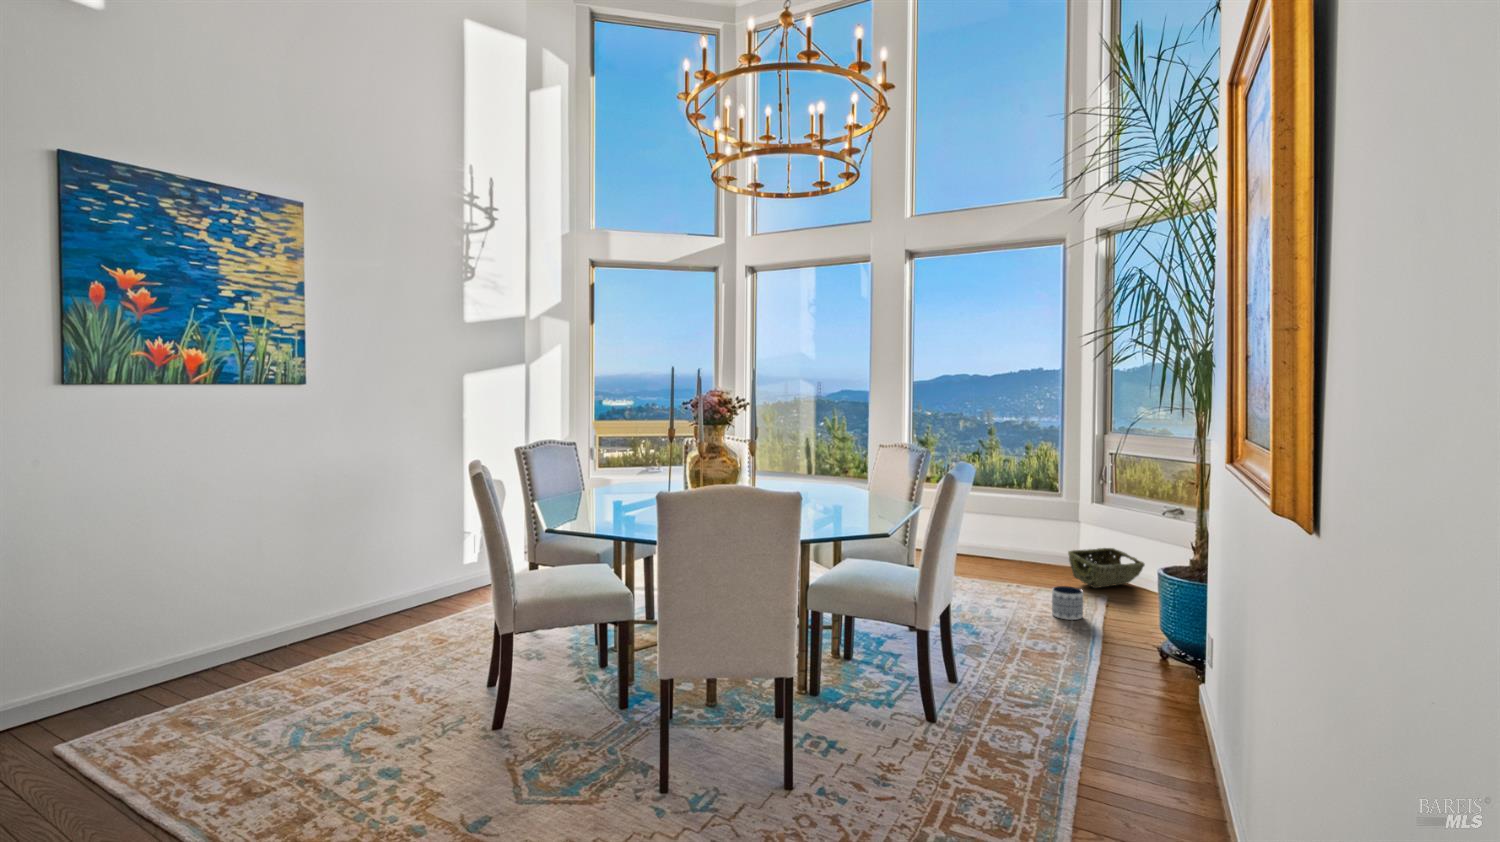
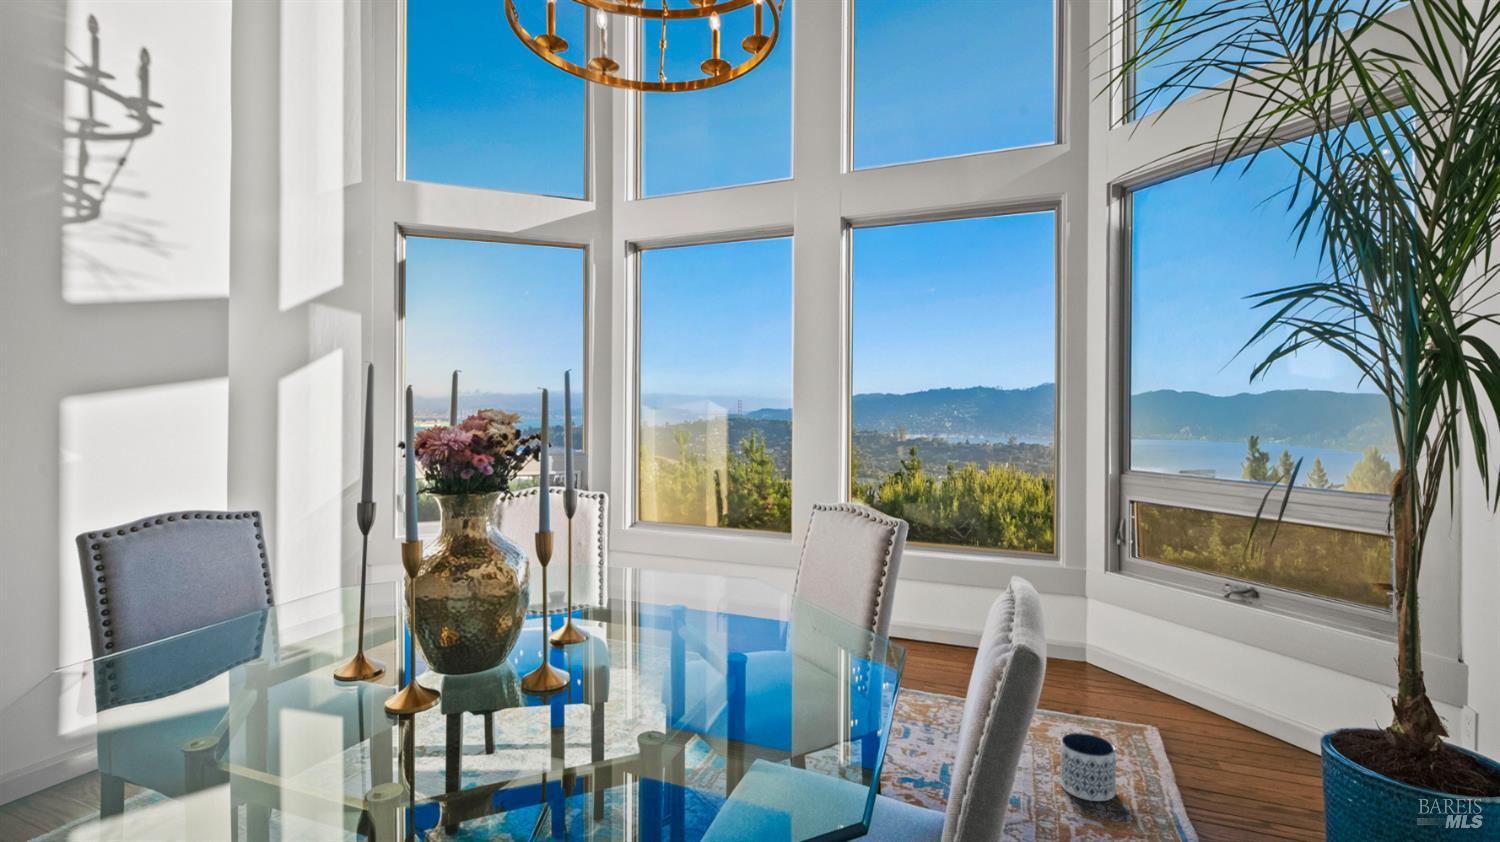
woven basket: present [1068,548,1144,588] -> none [1076,644,1197,716]

